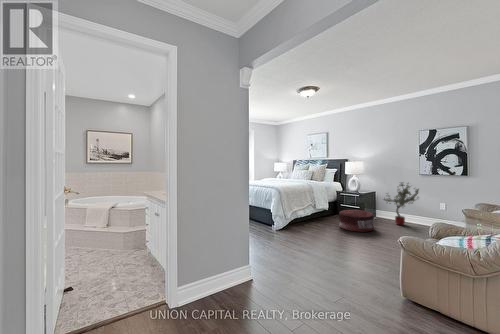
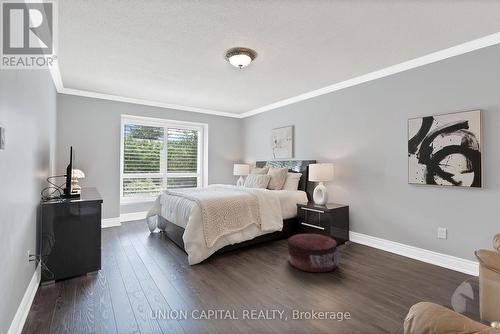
potted tree: present [384,182,419,225] -> none [356,194,408,258]

